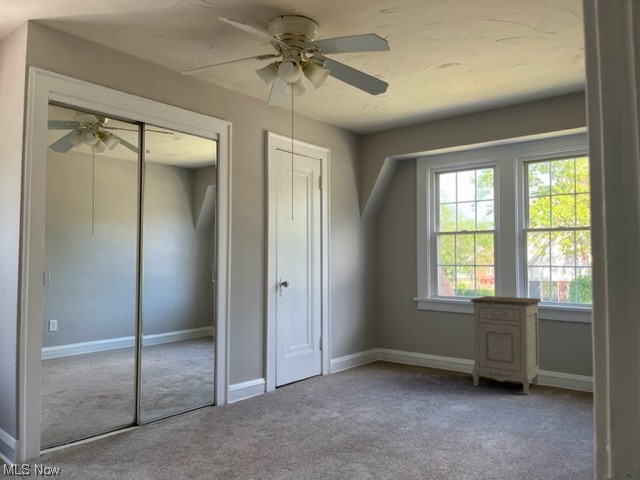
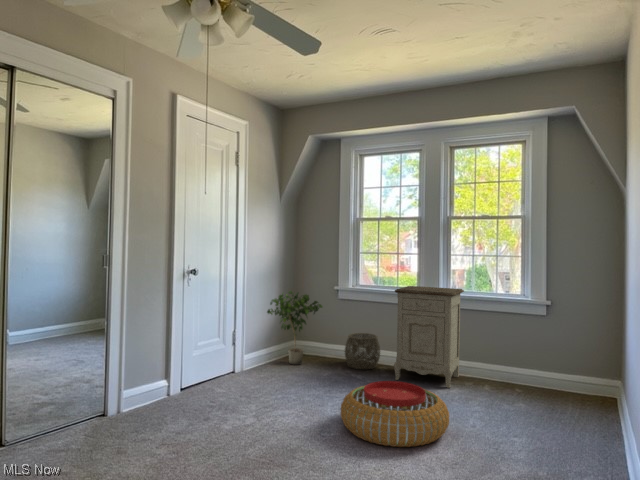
potted plant: none [351,302,403,371] -> present [267,291,322,365]
woven basket: none [424,342,460,376] -> present [345,333,380,369]
pouf: none [417,383,521,441] -> present [341,381,449,447]

